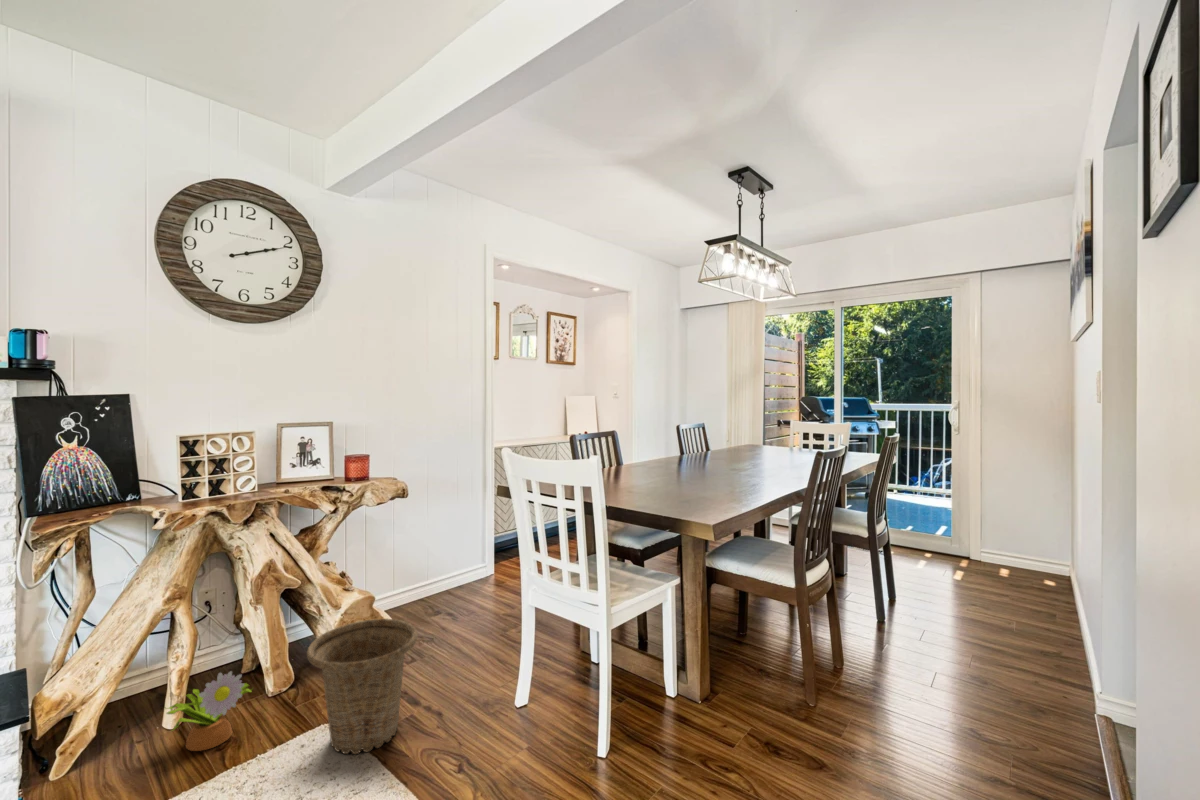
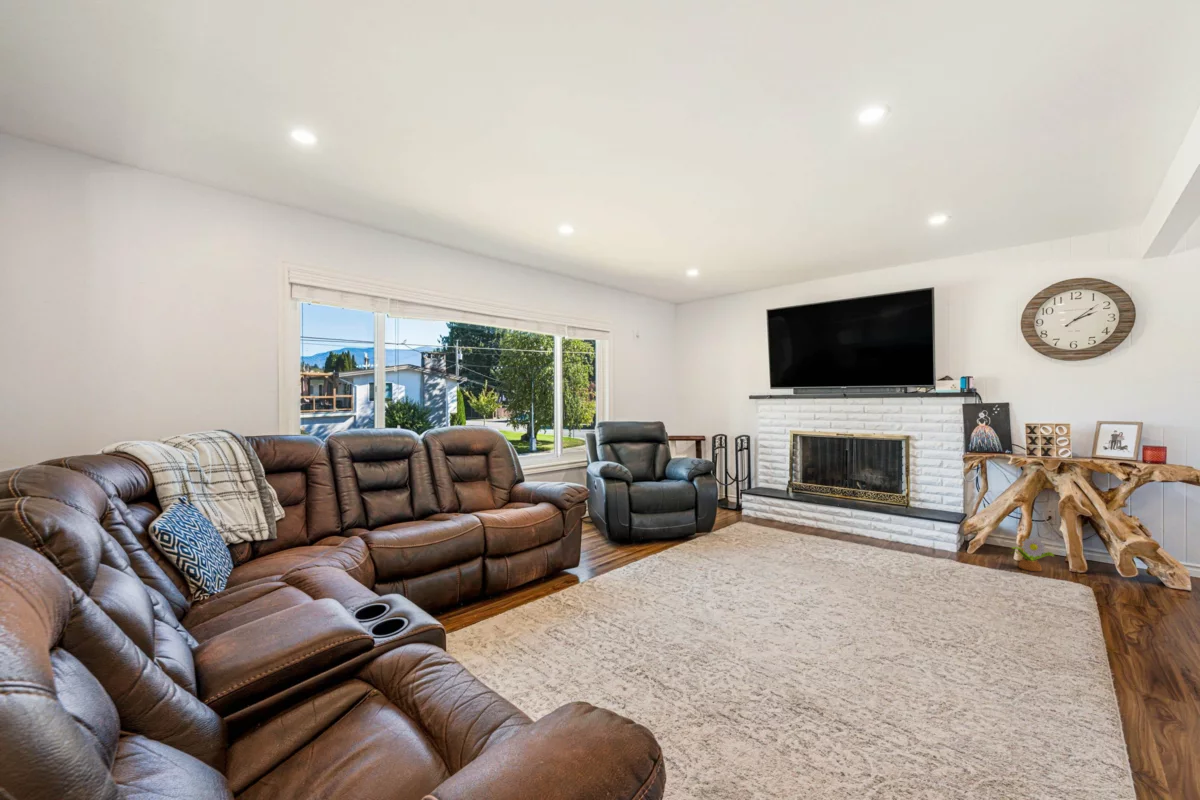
basket: present [307,619,418,754] -> none [1070,537,1151,605]

